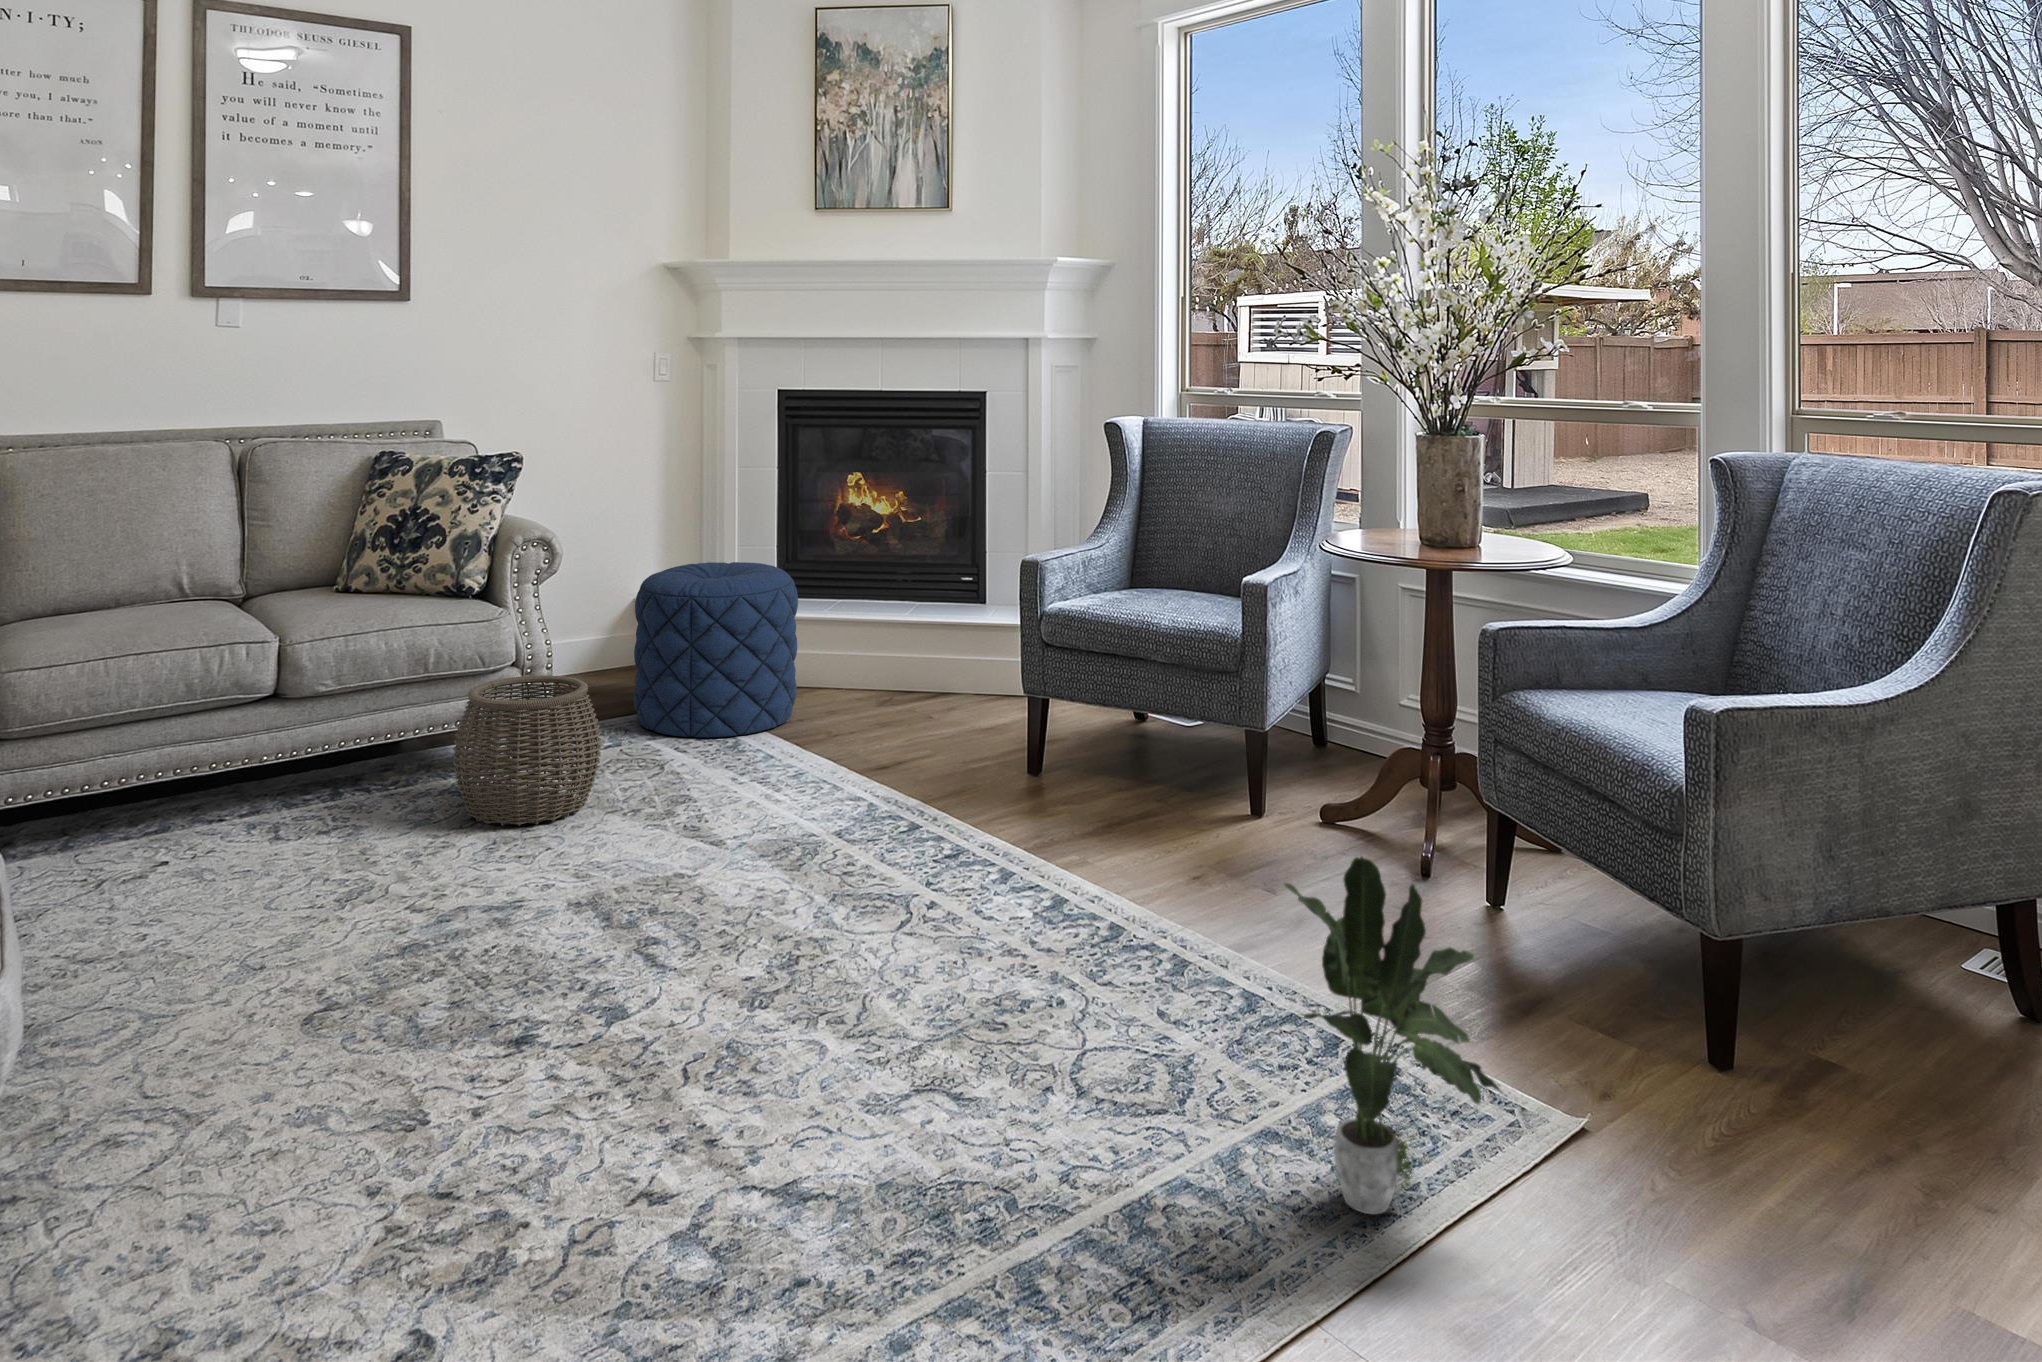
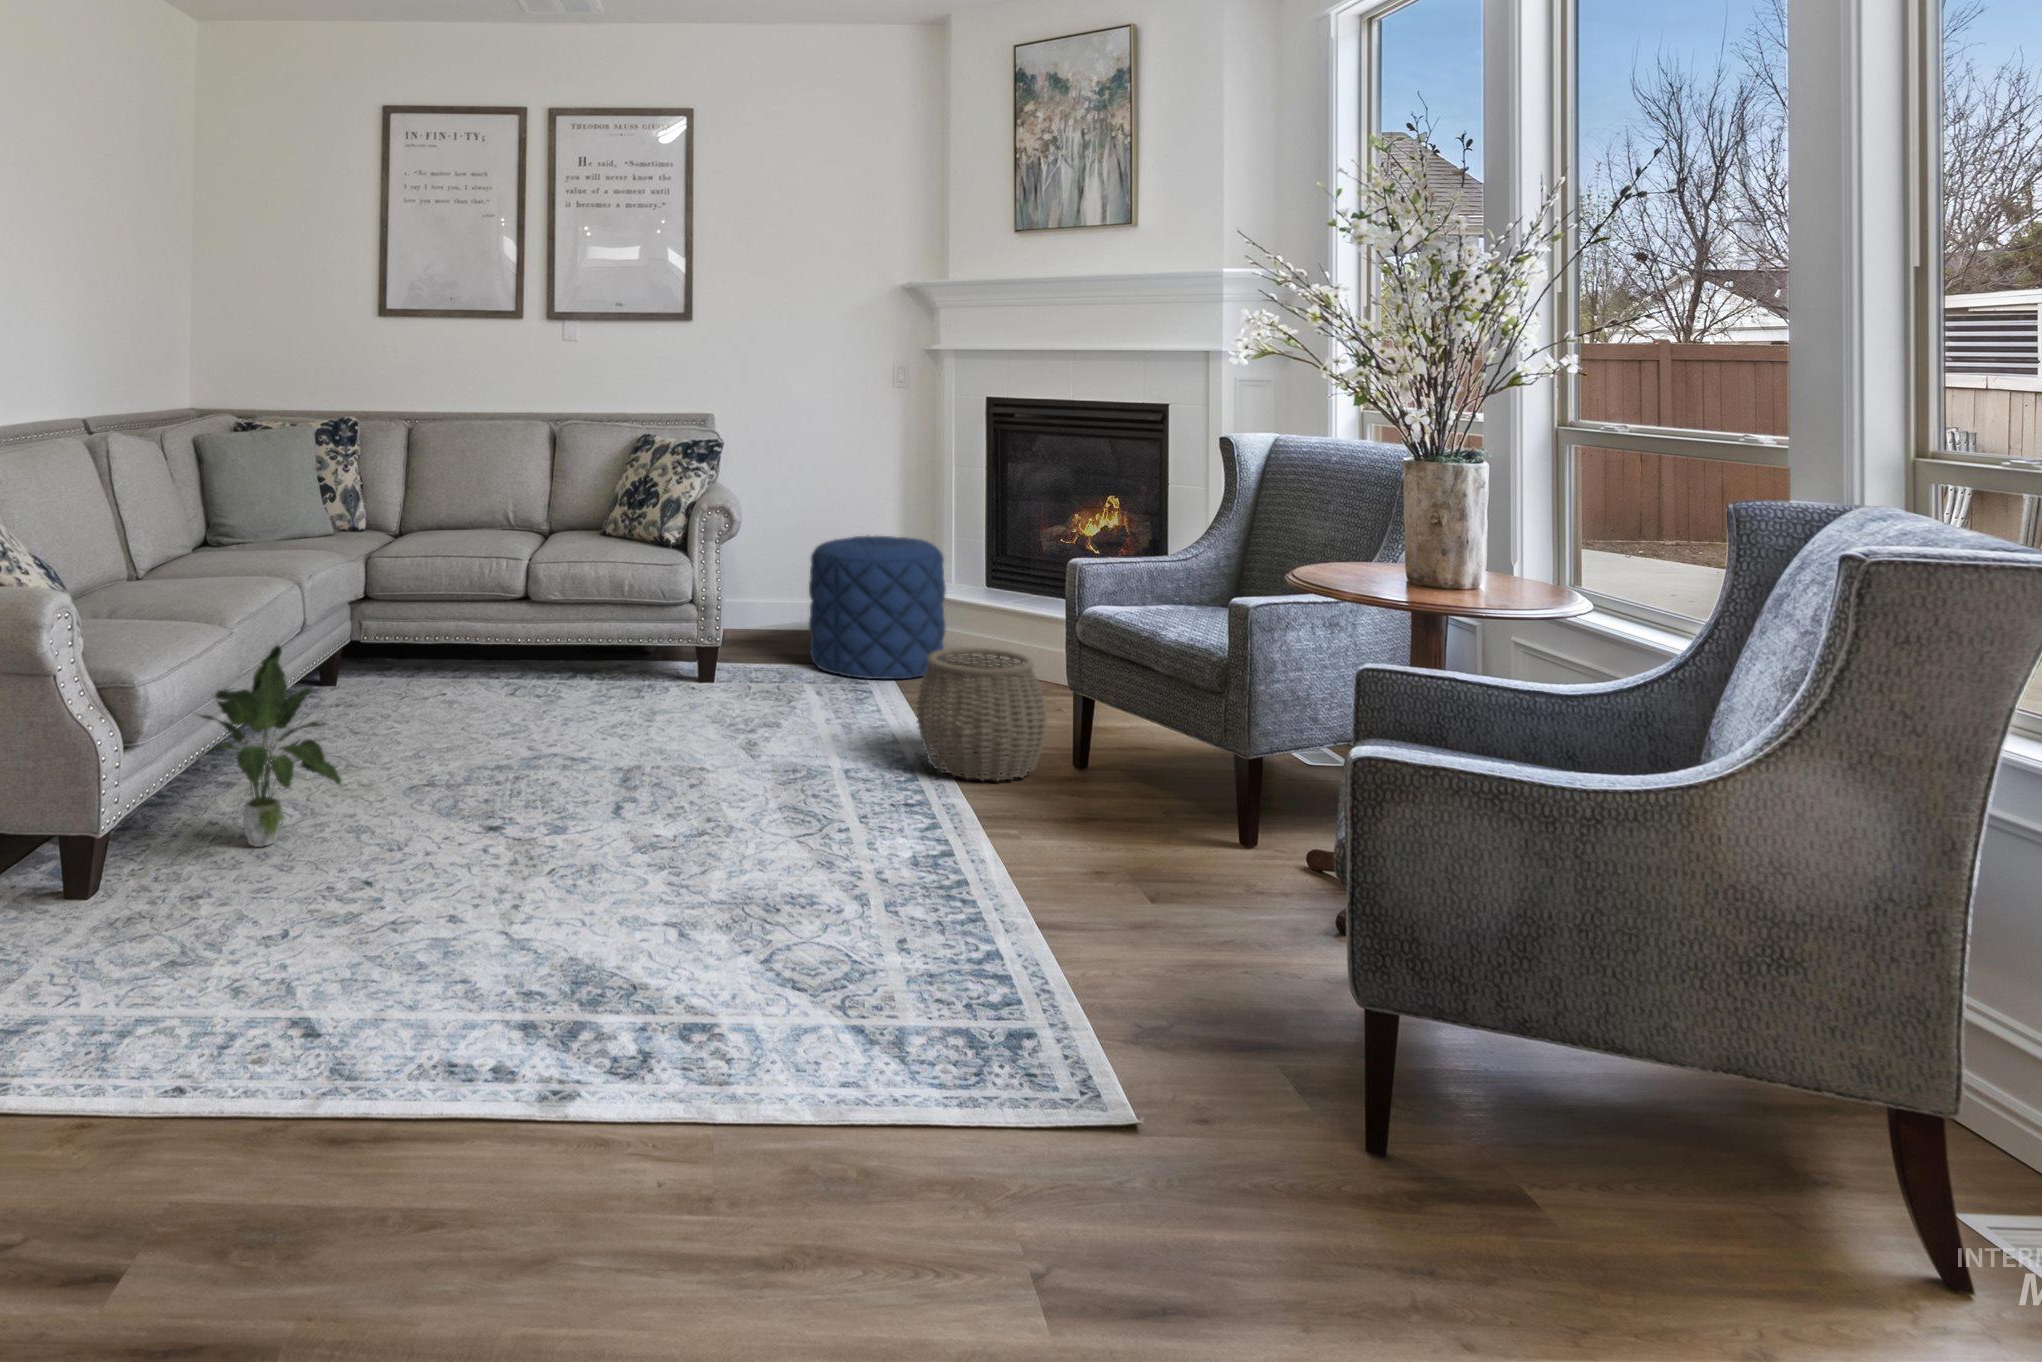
woven basket: present [453,675,601,826] -> present [916,648,1047,781]
potted plant: present [1284,857,1502,1214] -> present [195,645,341,847]

